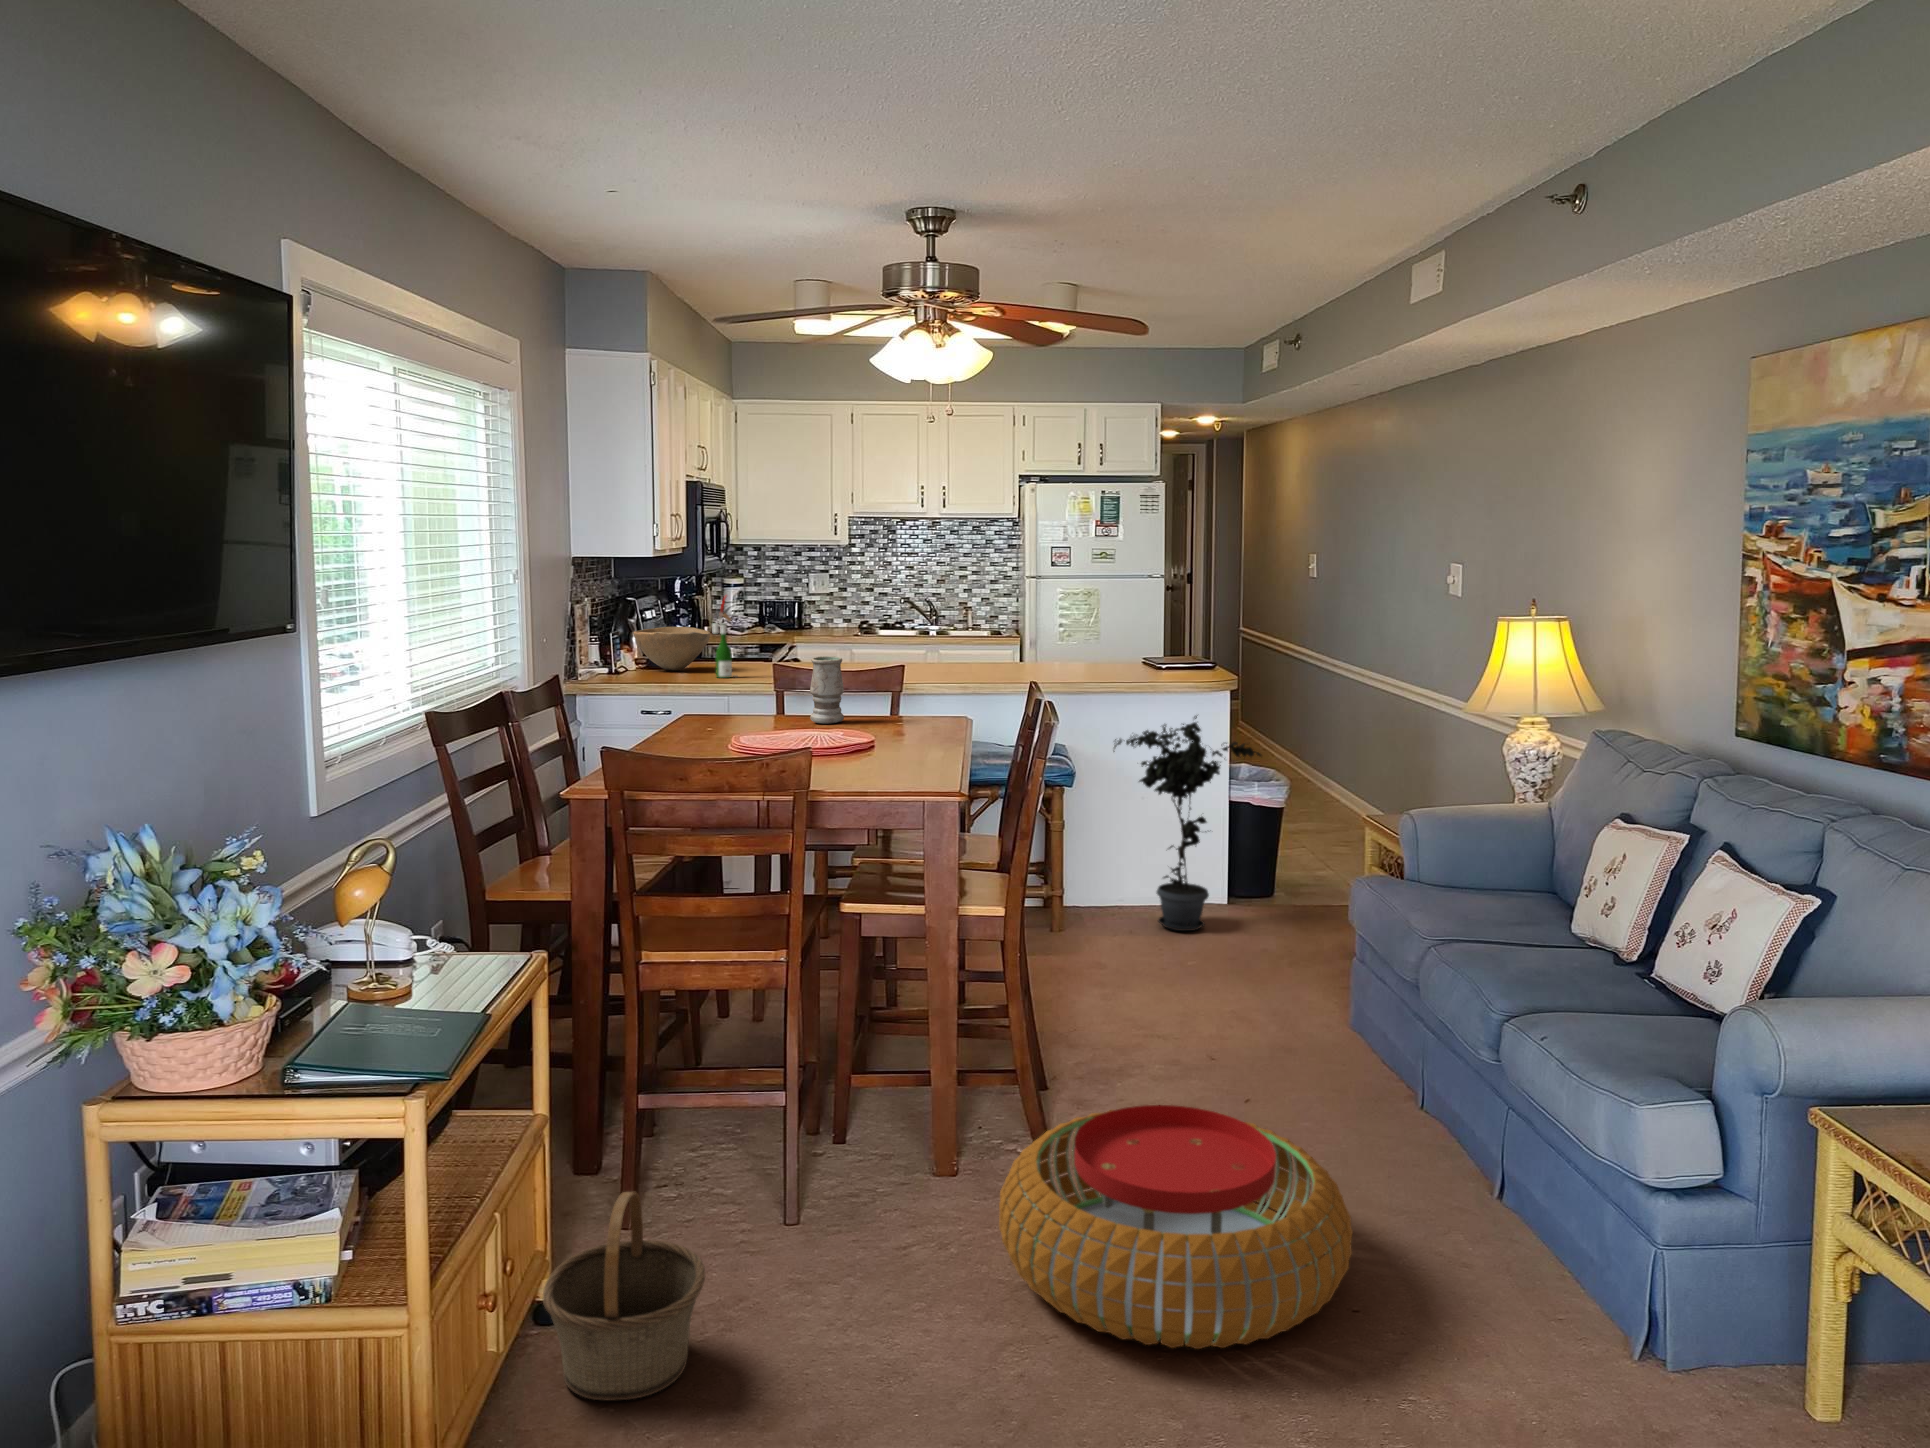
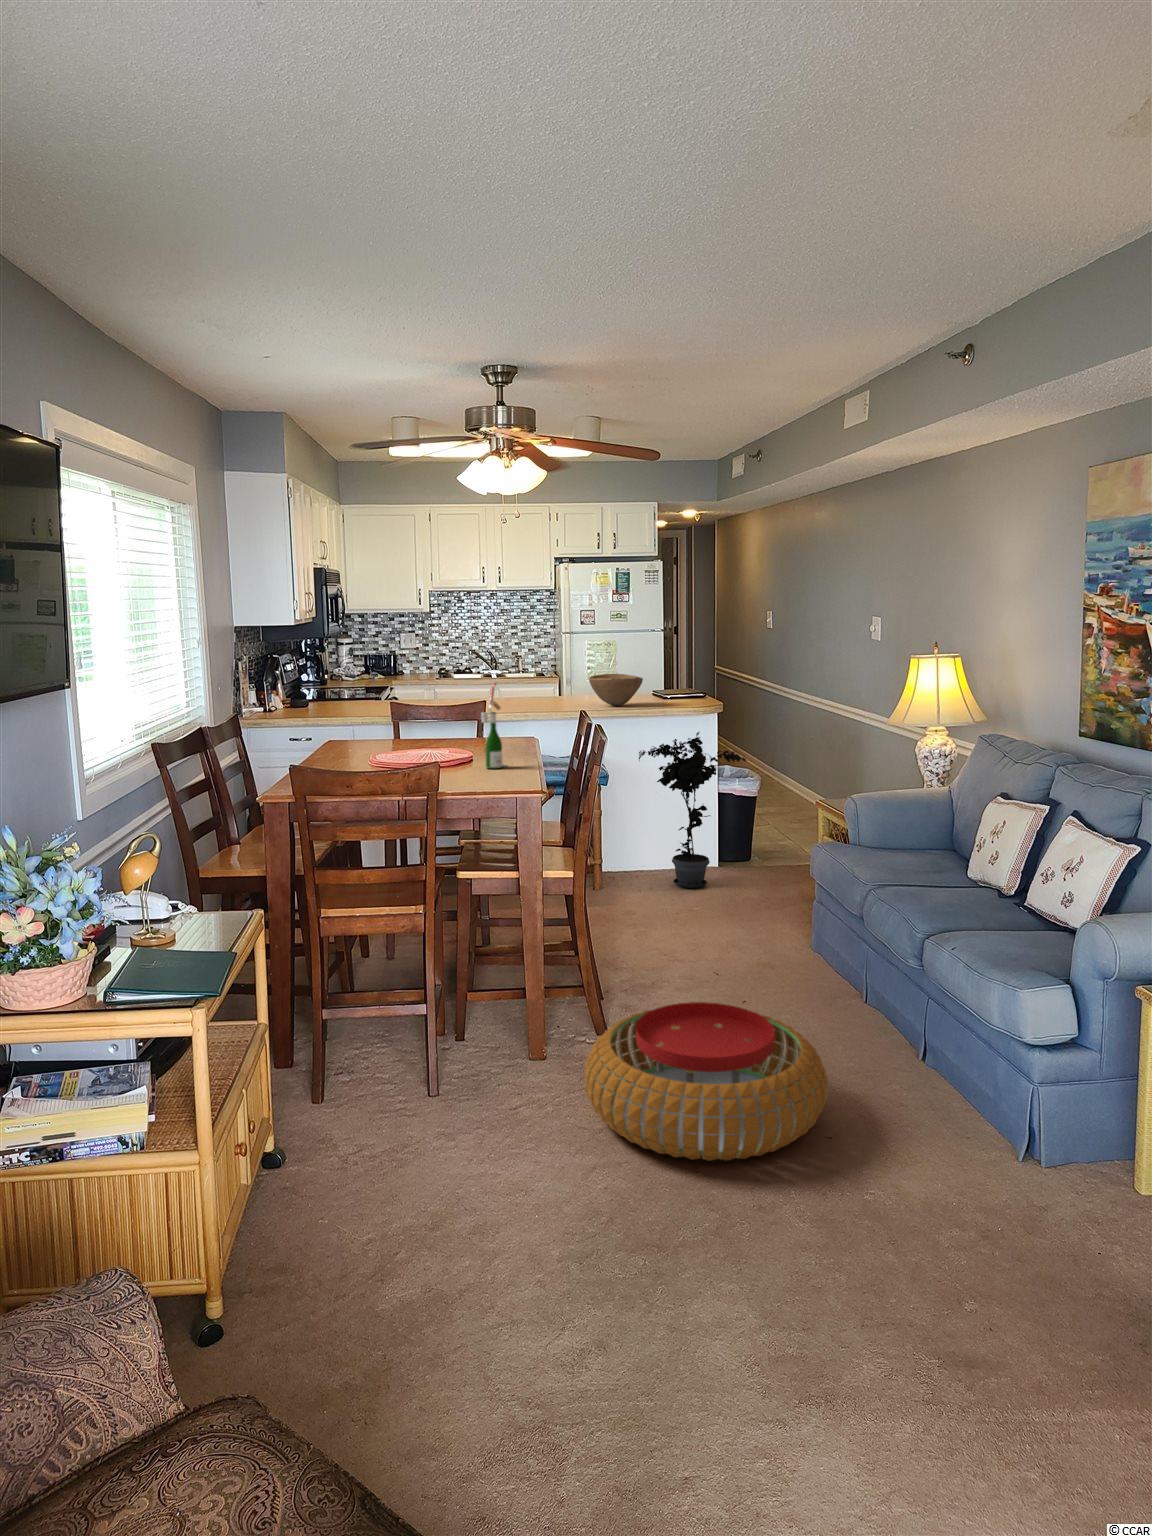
wine bottle: present [713,597,732,678] -> present [482,683,505,769]
bowl: present [634,627,710,671] -> present [589,674,643,706]
vase: present [810,656,844,724] -> none [422,695,447,745]
basket: present [543,1192,705,1401] -> none [276,1074,389,1215]

